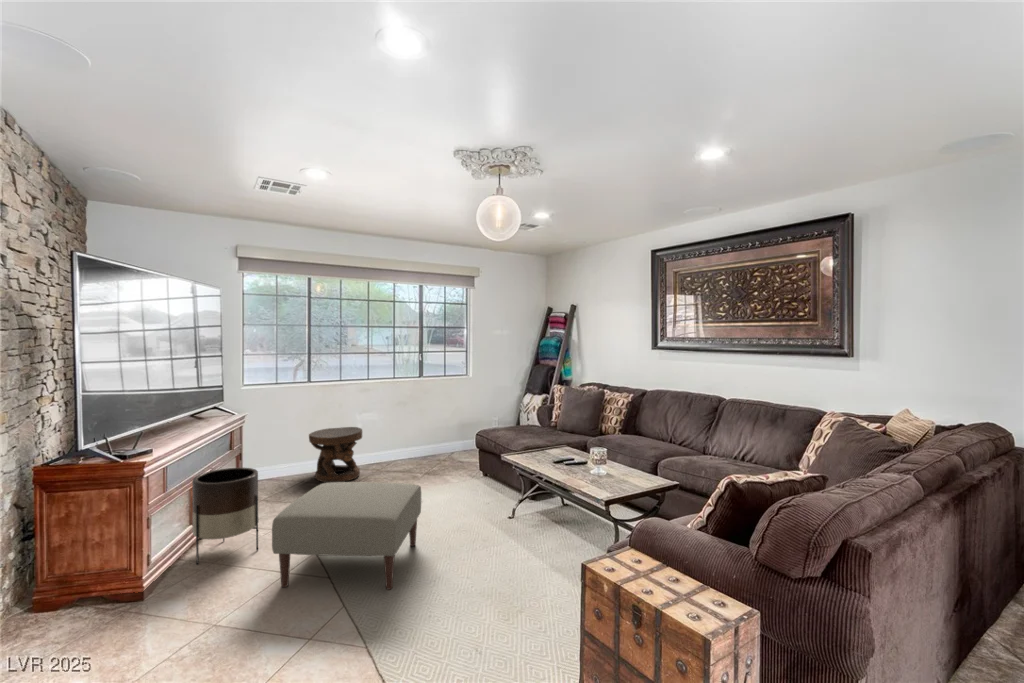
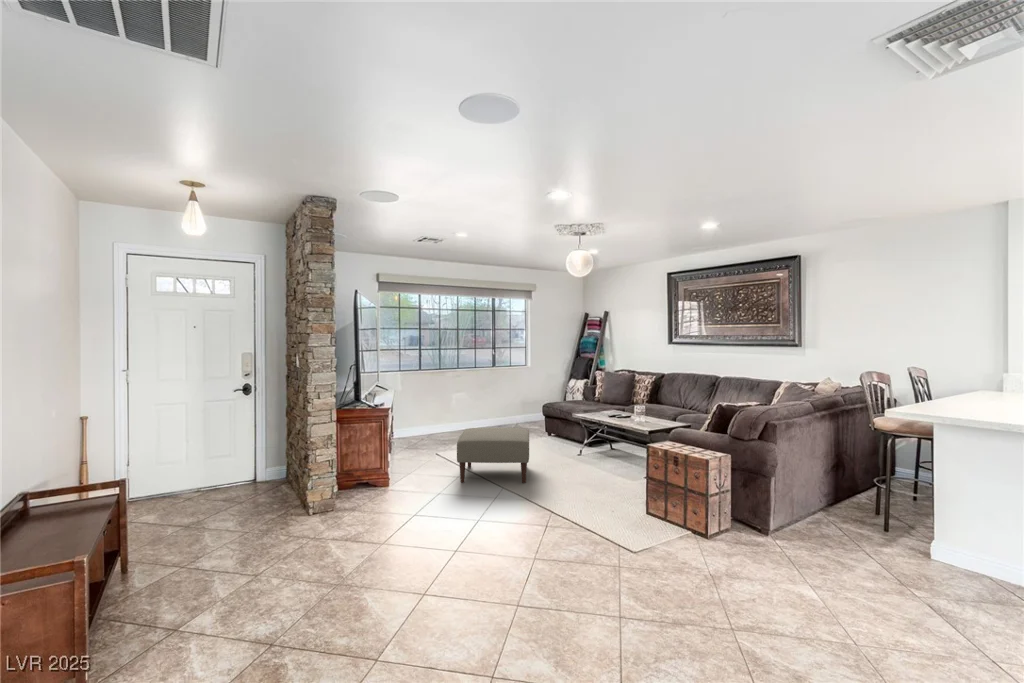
side table: present [309,427,362,483] -> none [425,402,462,440]
planter: present [192,468,259,564] -> none [393,420,430,475]

